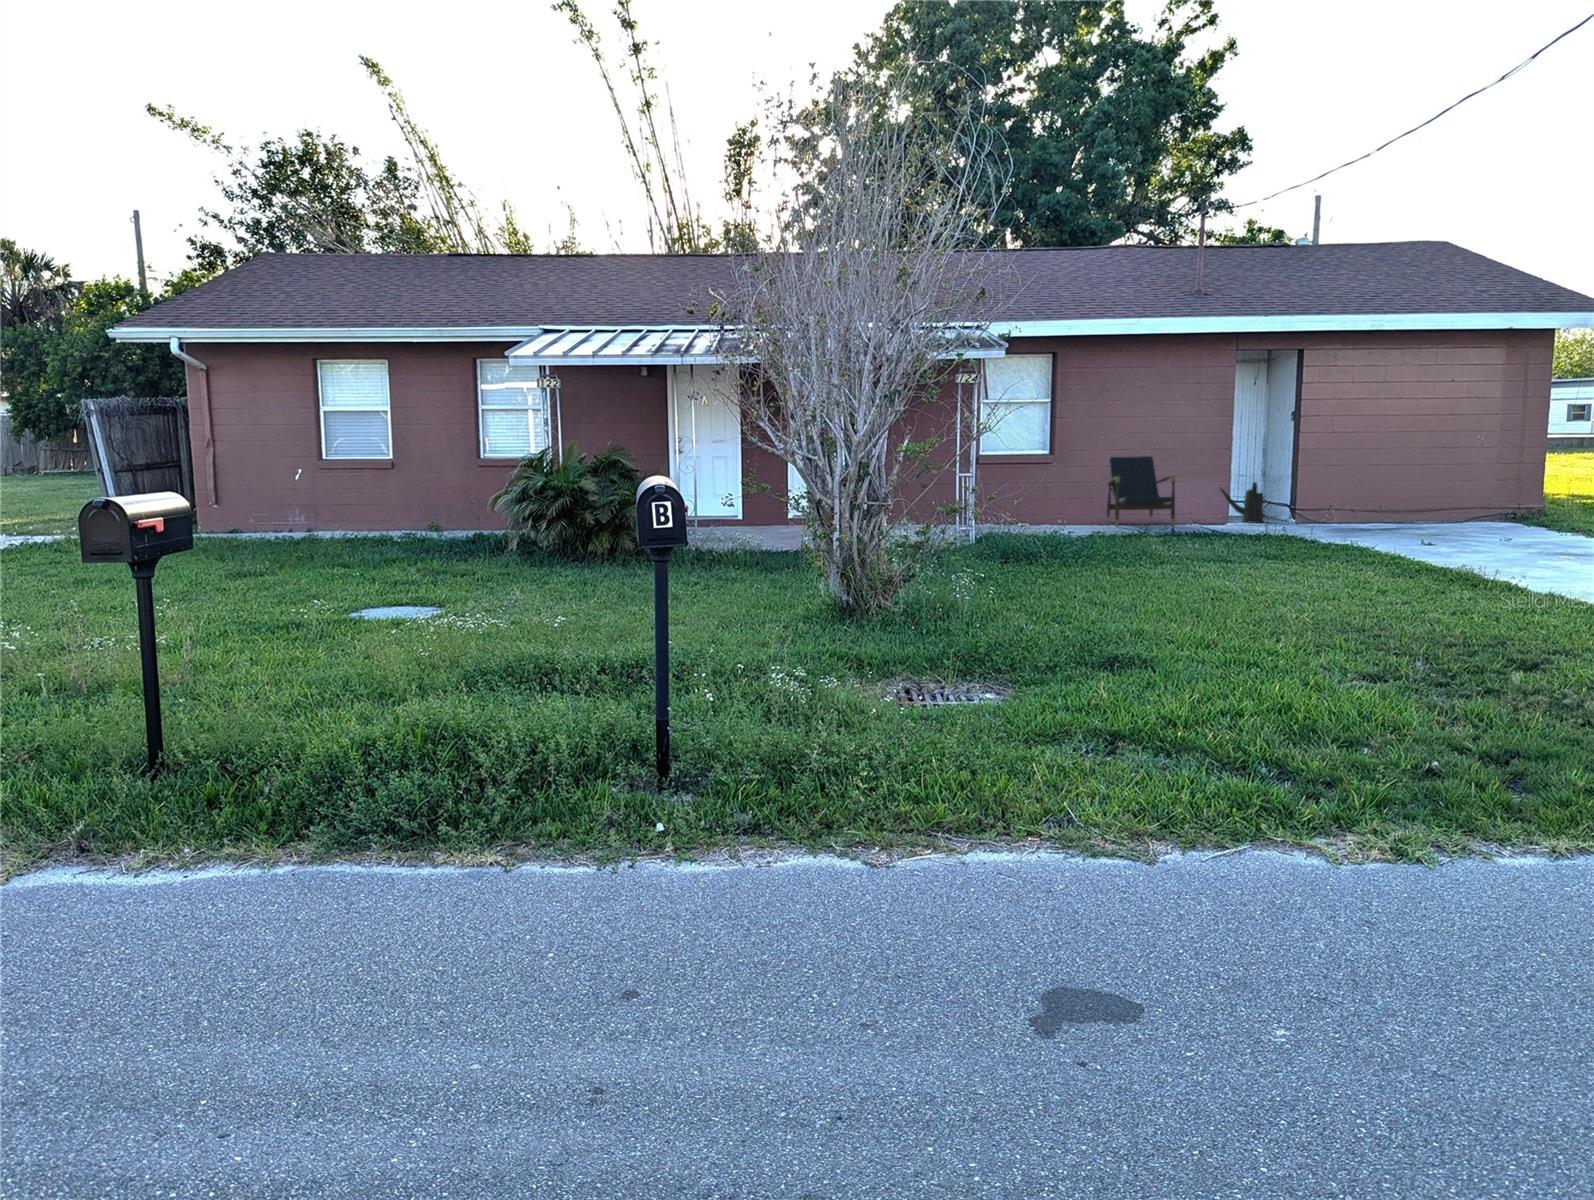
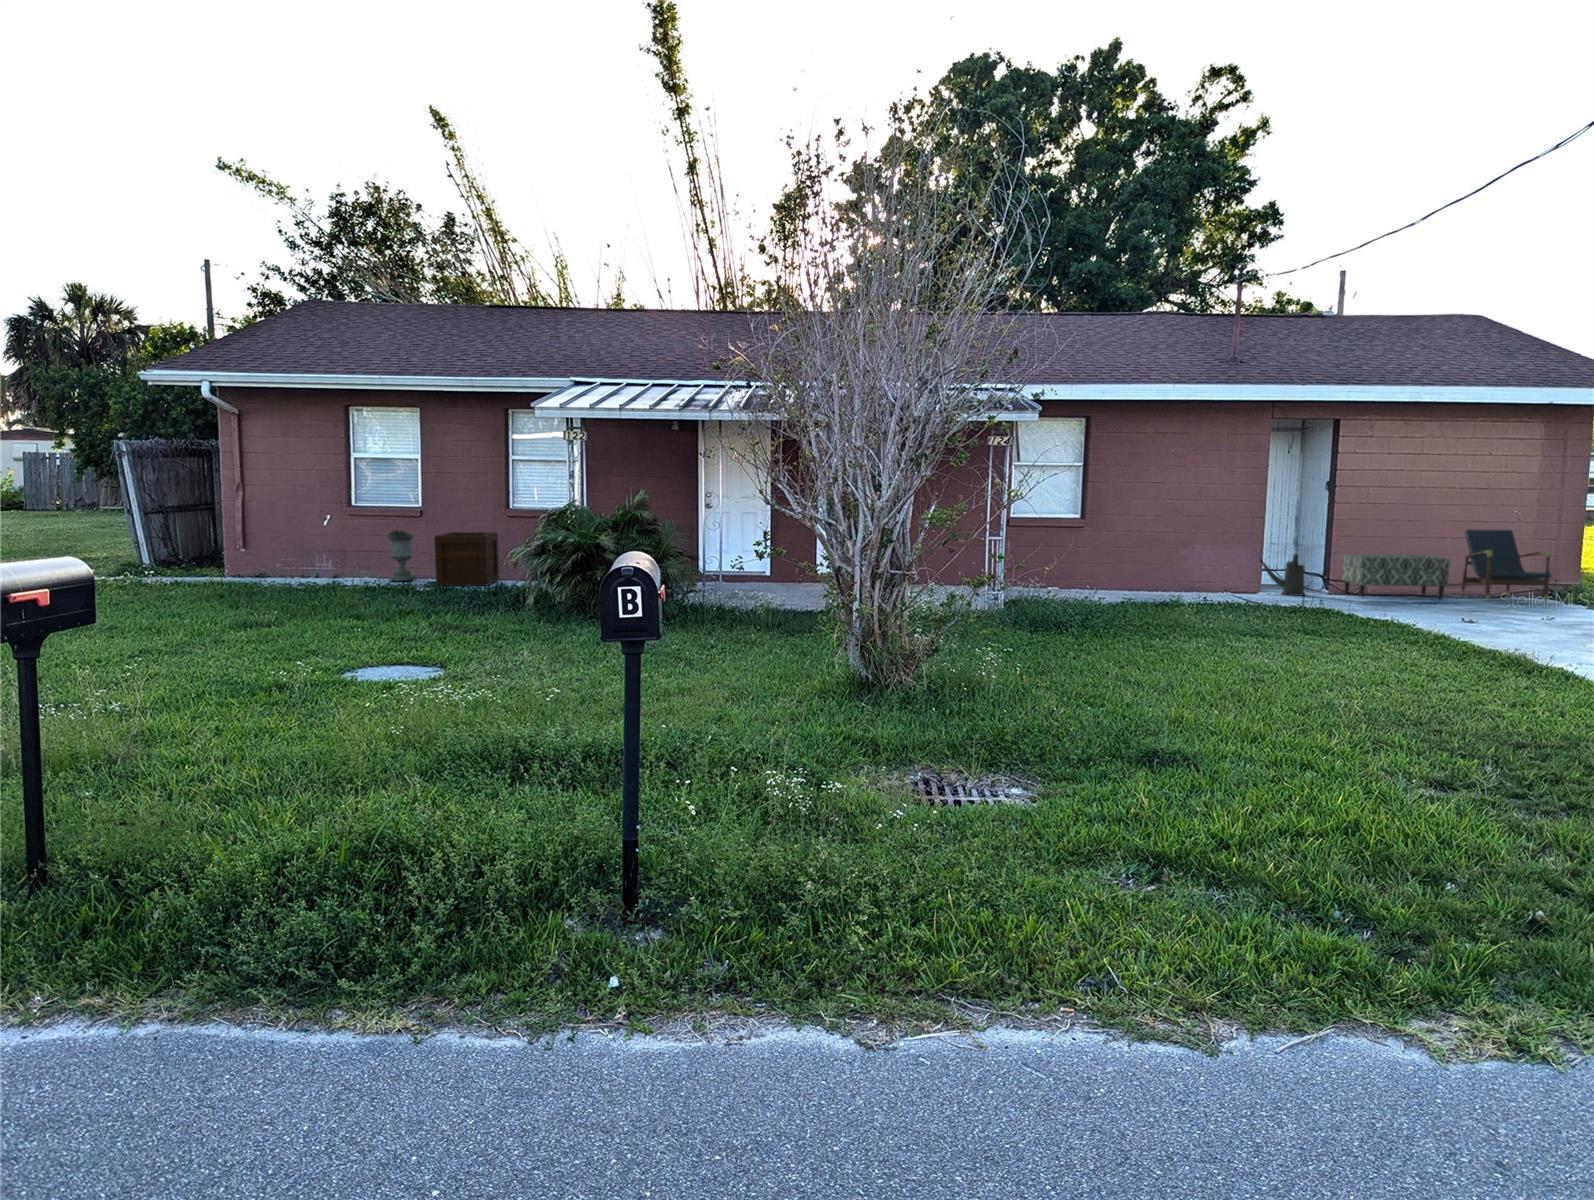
lounge chair: present [1107,456,1176,526] -> present [1461,529,1551,603]
bench: none [1300,480,1401,523] -> present [1343,554,1450,598]
planter: none [362,481,394,534] -> present [387,530,416,581]
wooden crate: none [411,482,477,536] -> present [434,532,499,586]

